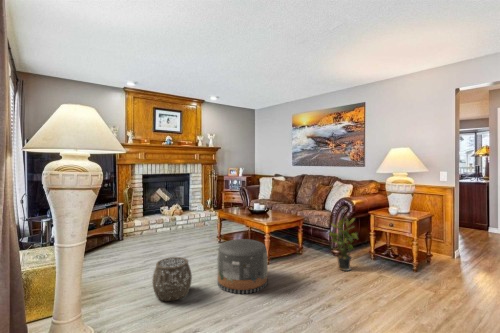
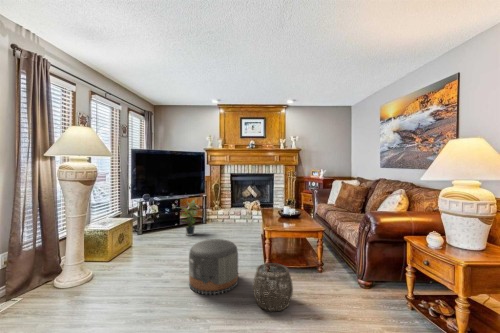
potted plant: present [329,217,358,271] -> present [182,200,198,236]
woven basket: present [152,257,192,301] -> present [253,263,293,312]

